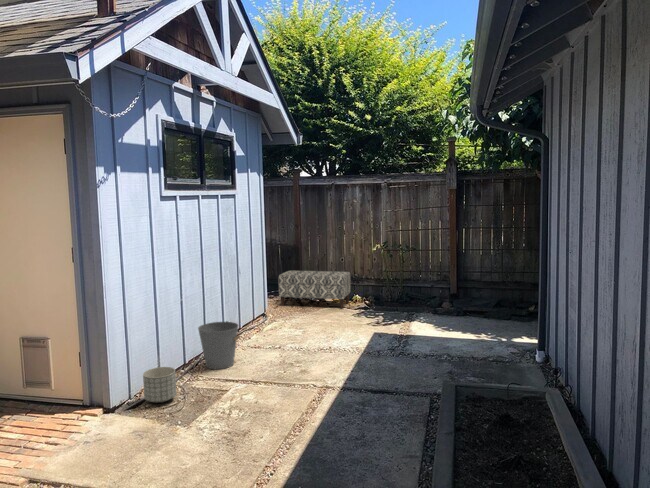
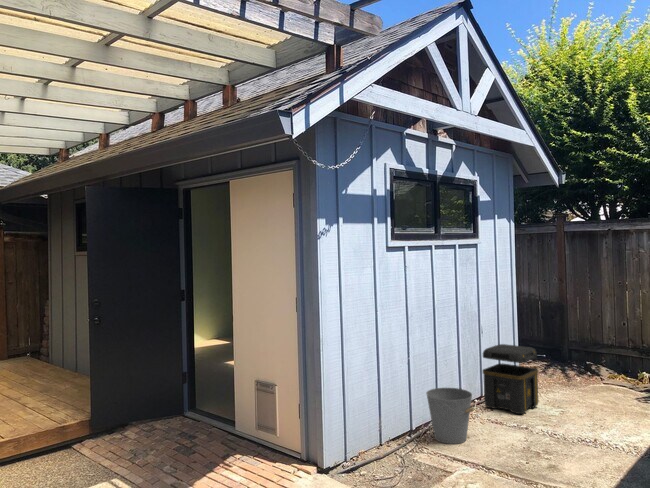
bench: present [278,271,351,309] -> none [536,333,636,388]
toolbox: none [241,282,285,338] -> present [483,344,538,414]
planter: present [143,367,176,403] -> none [359,432,394,472]

